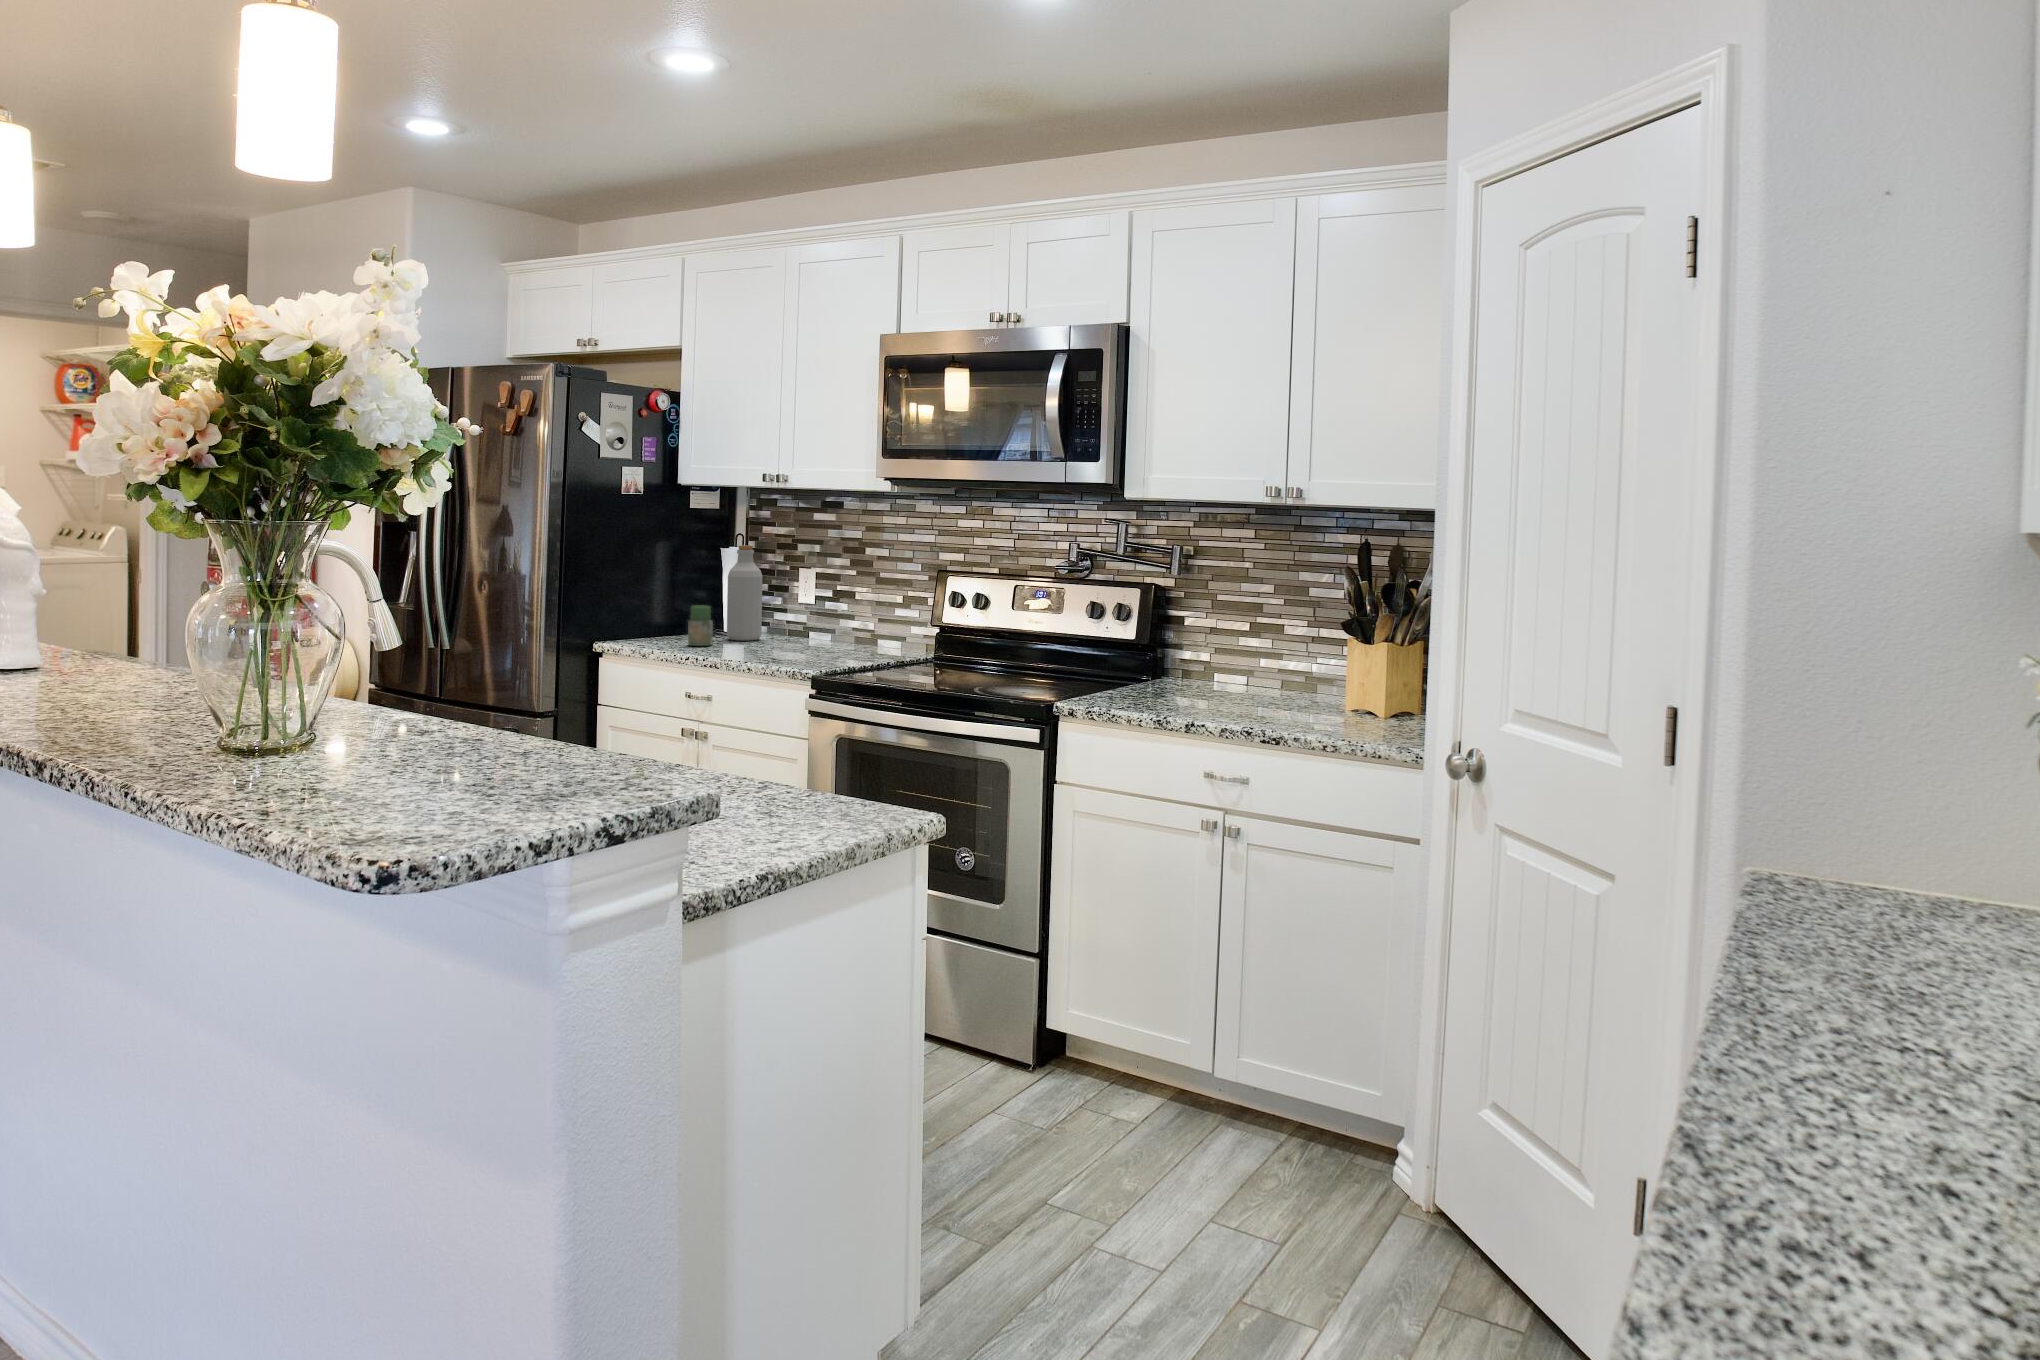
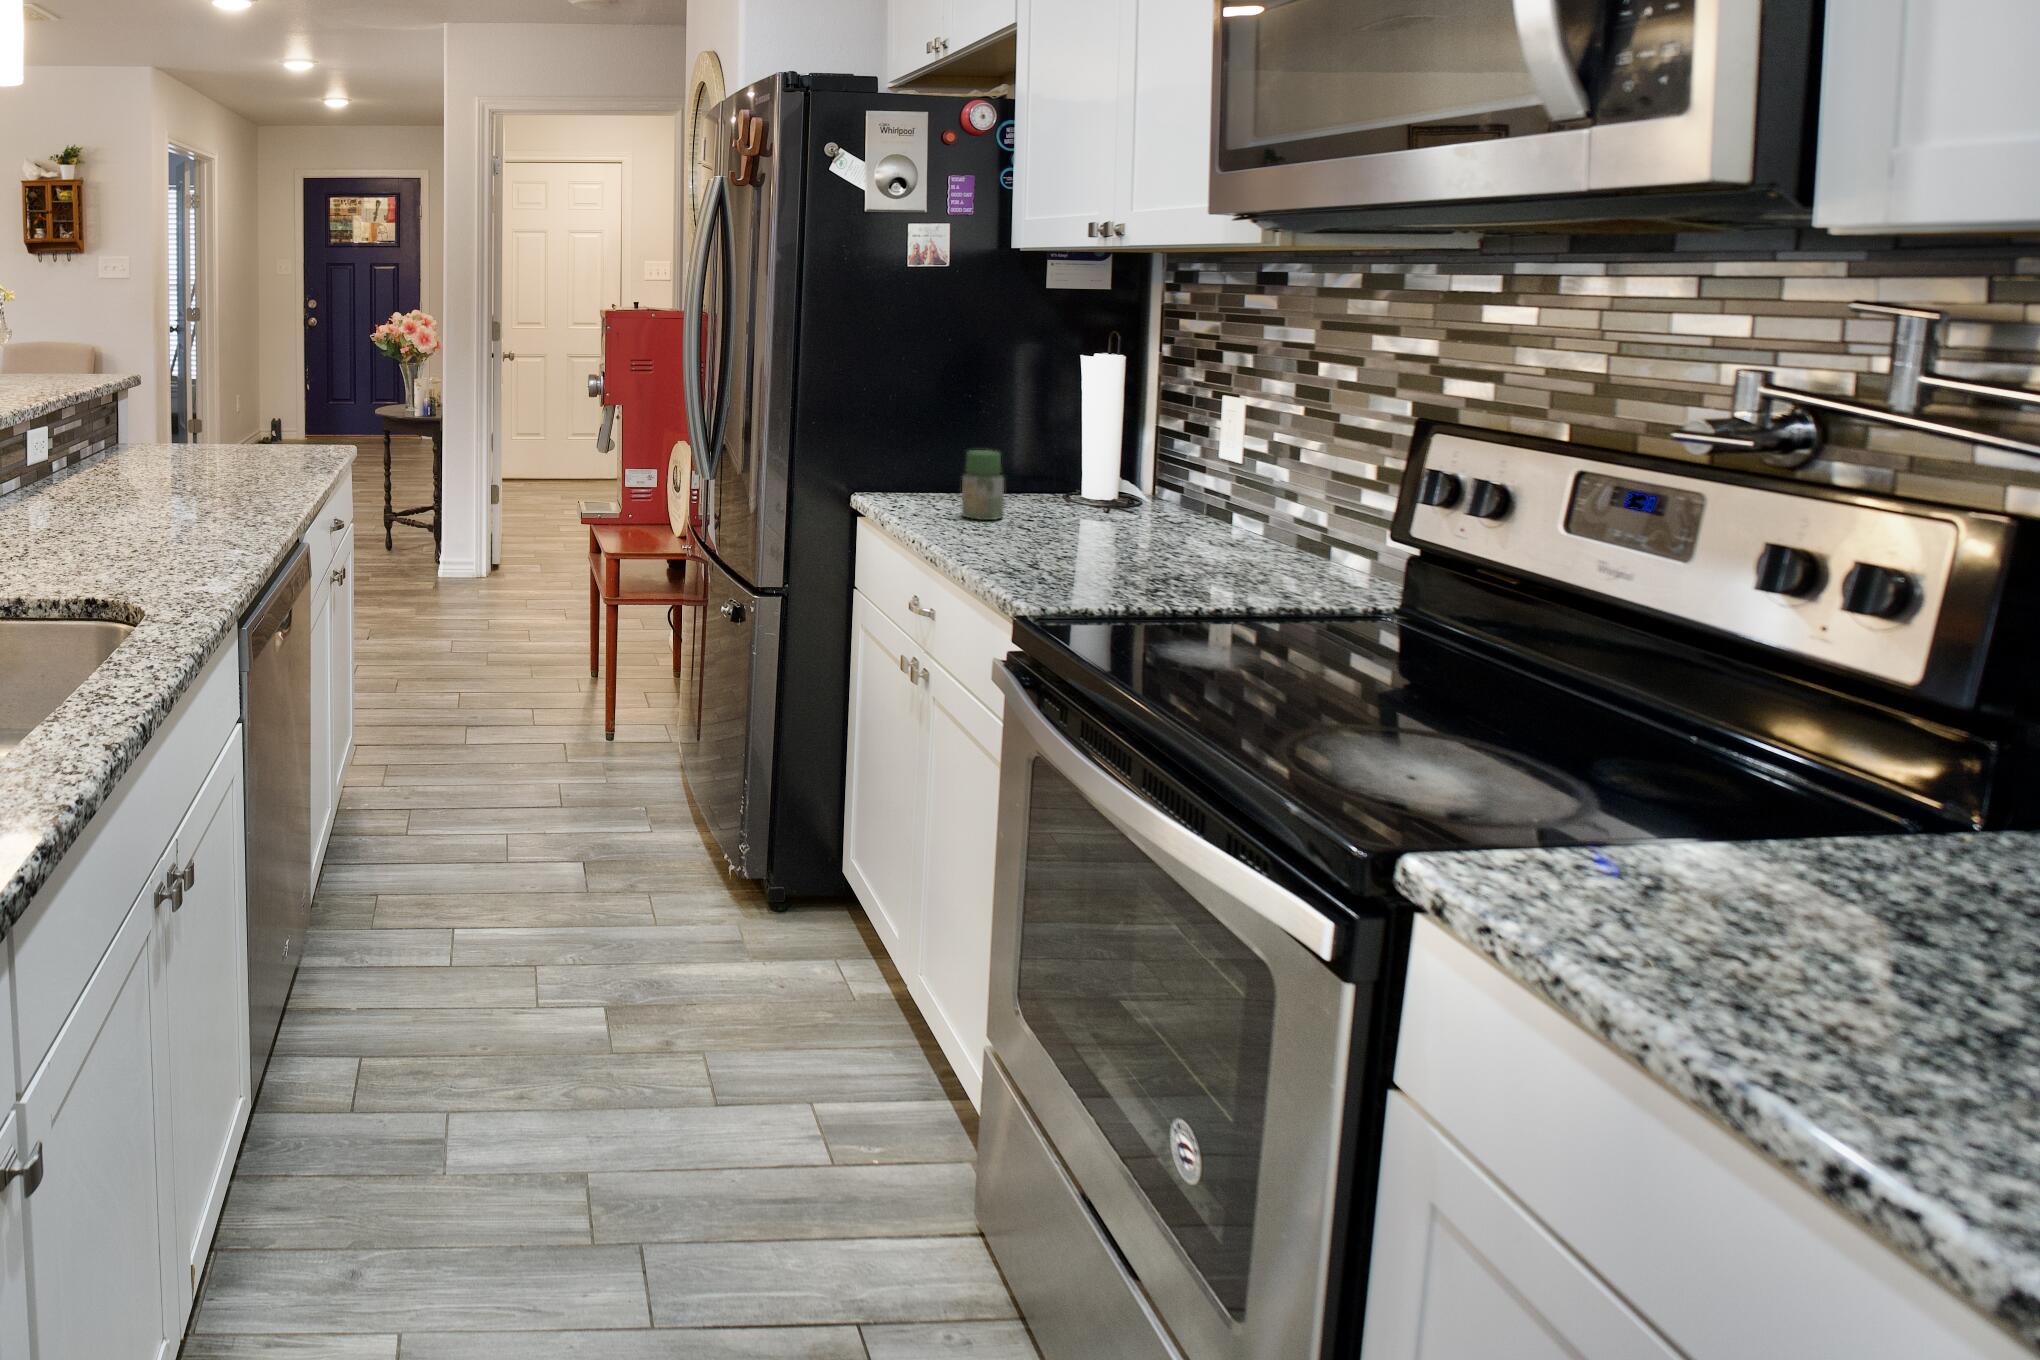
bottle: present [727,546,762,641] -> none [1051,351,1117,518]

